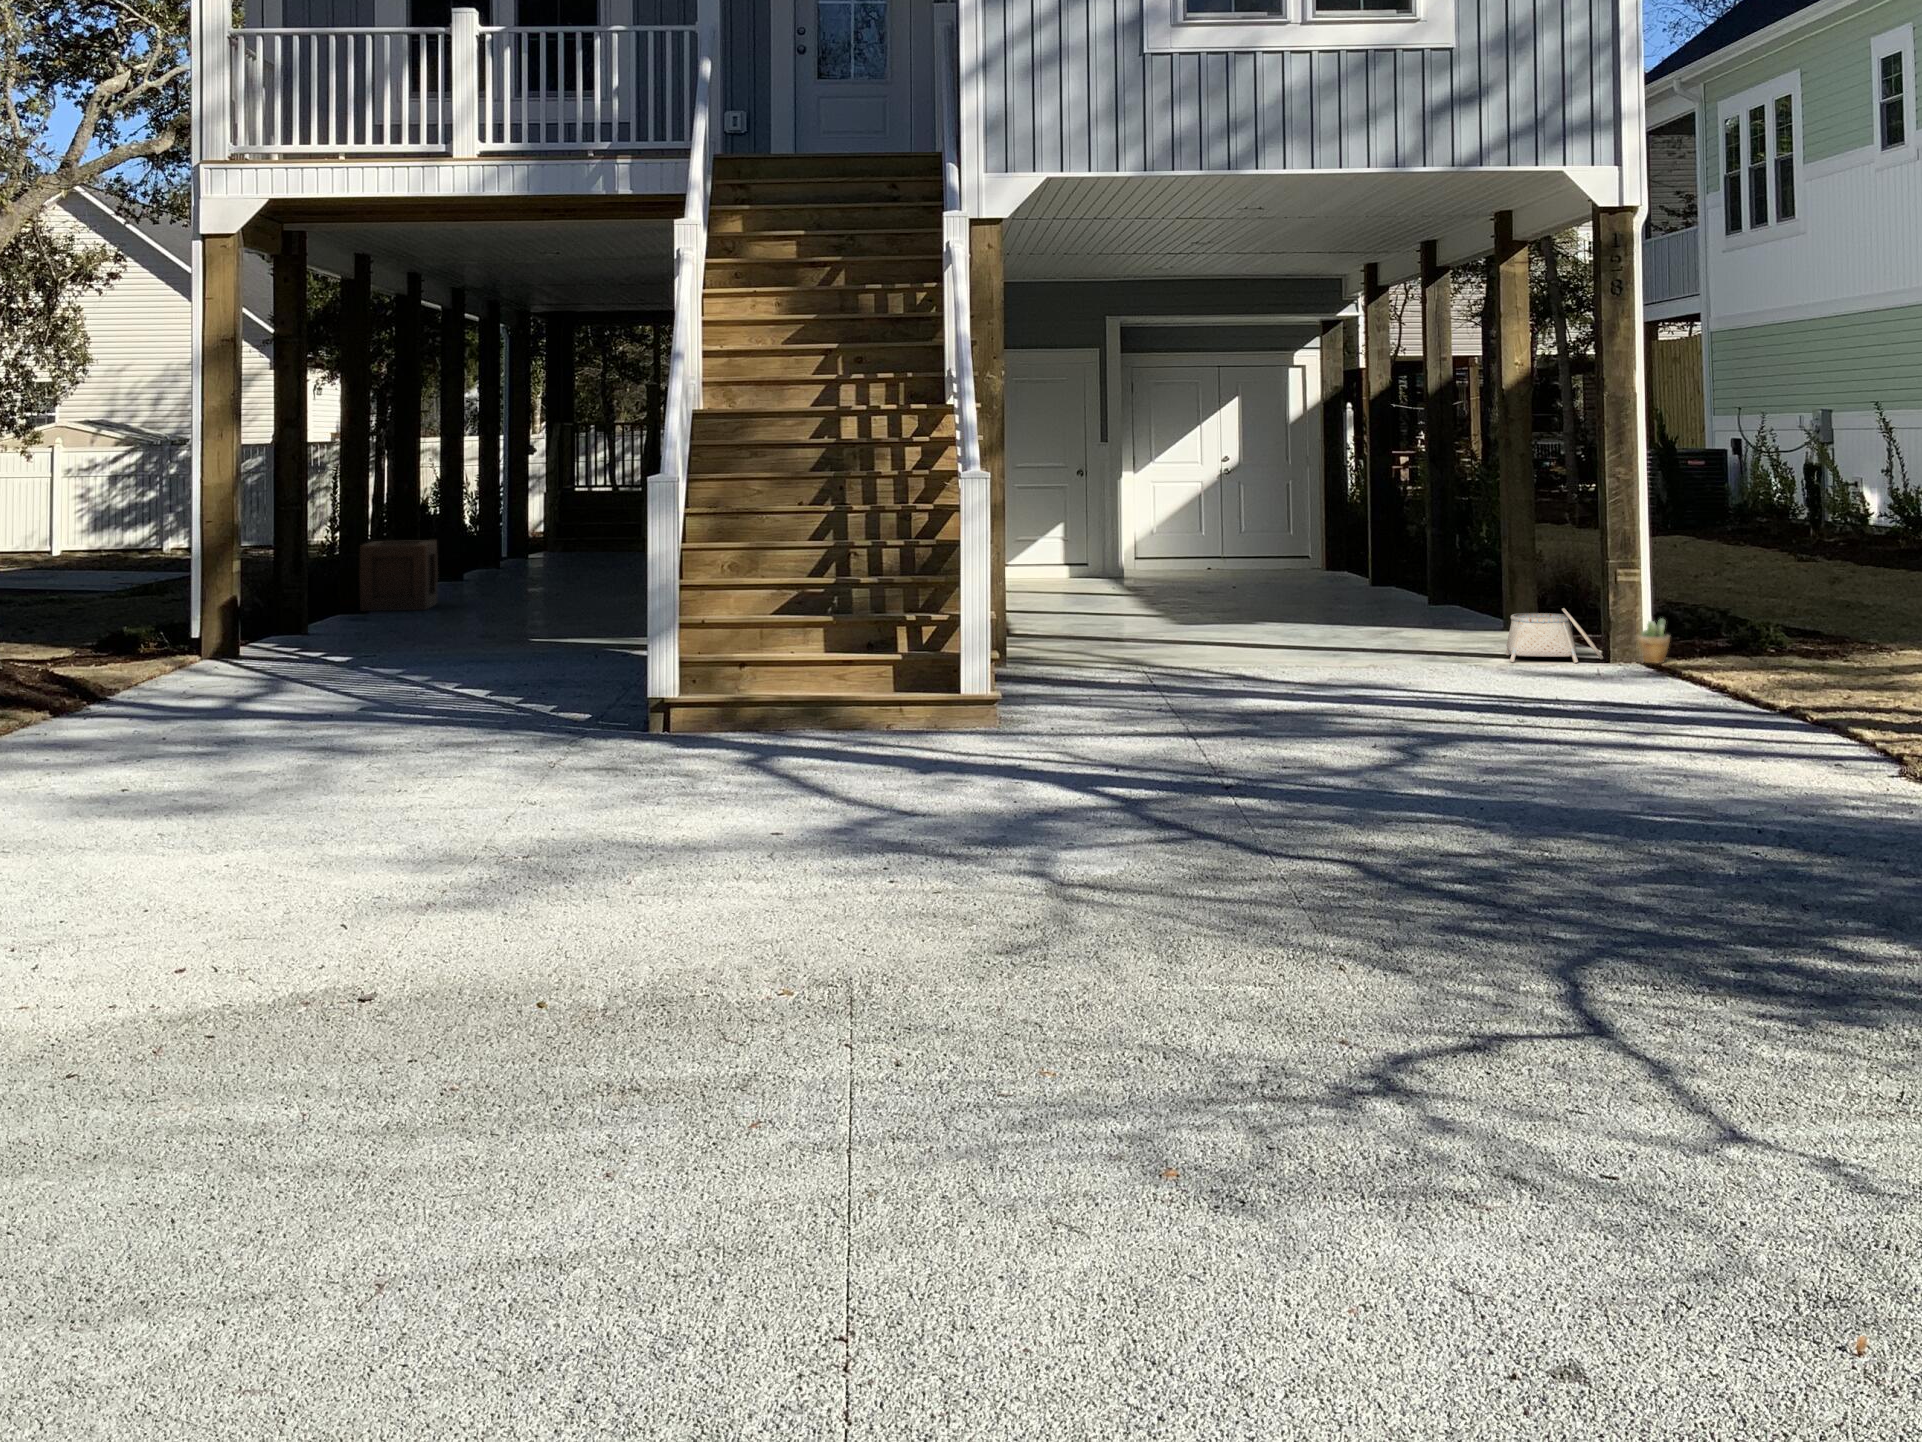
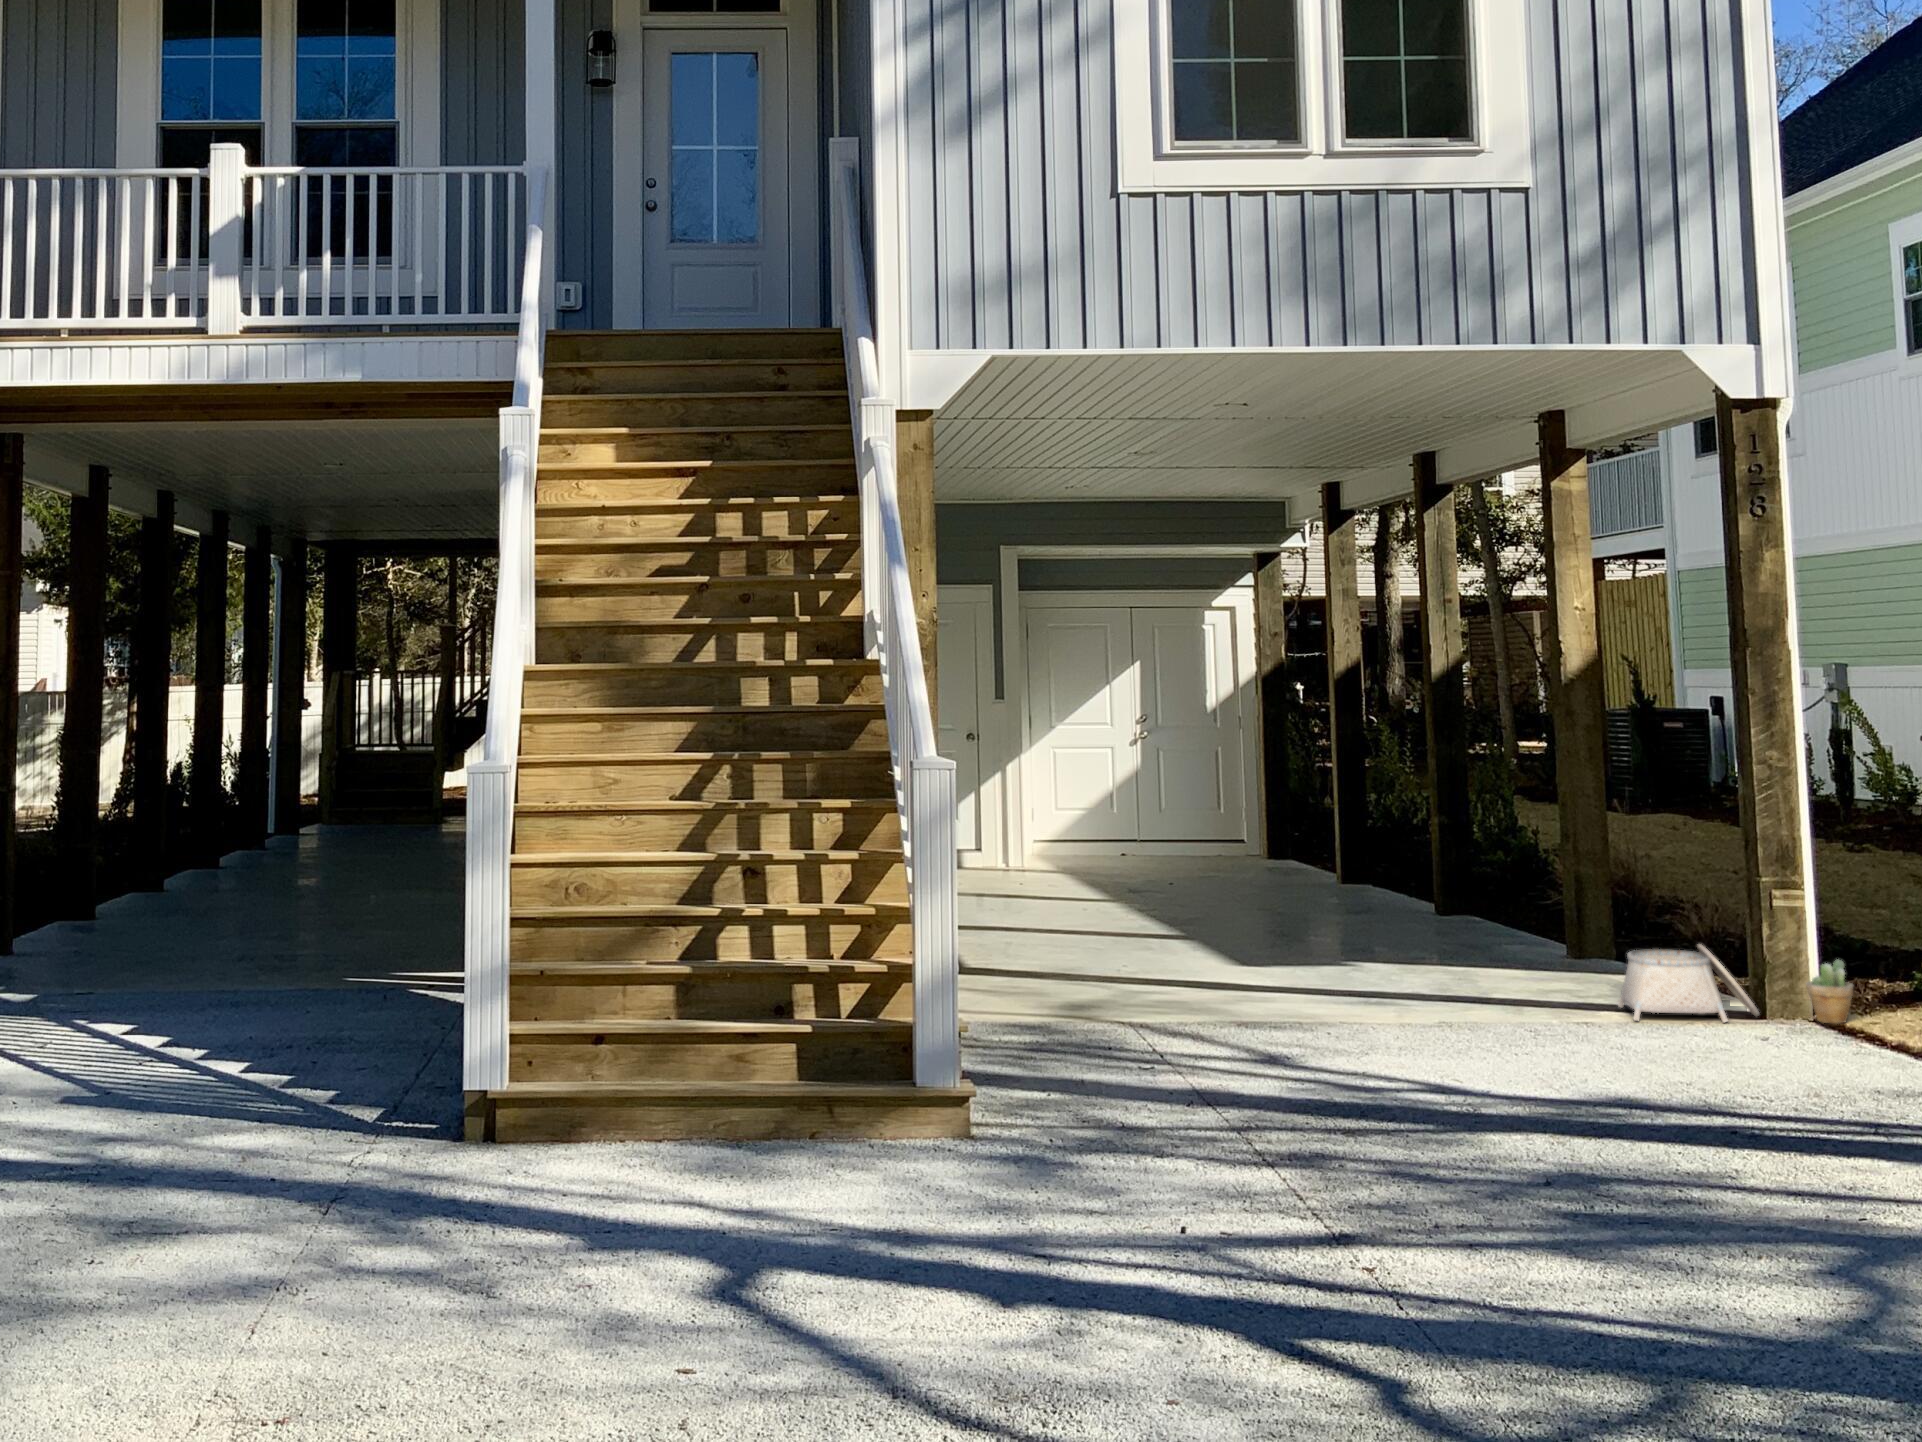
wooden crate: present [359,540,438,611] -> none [80,832,184,926]

